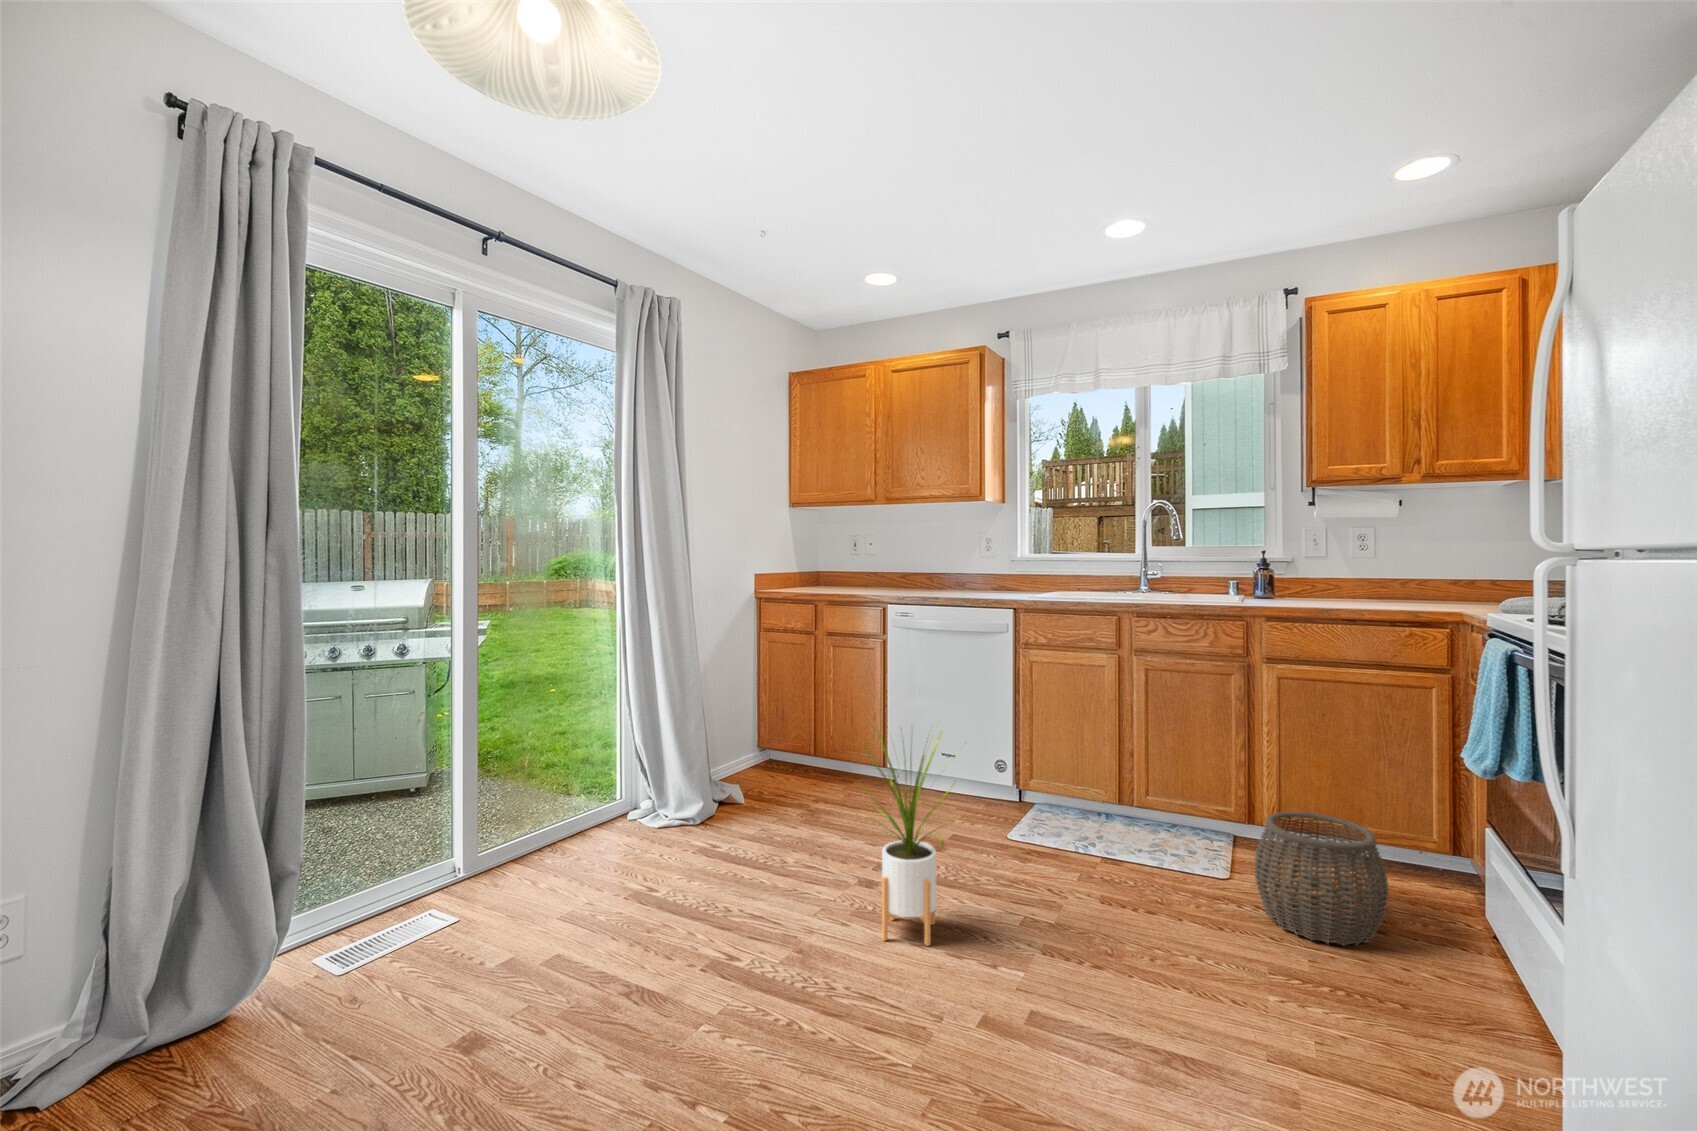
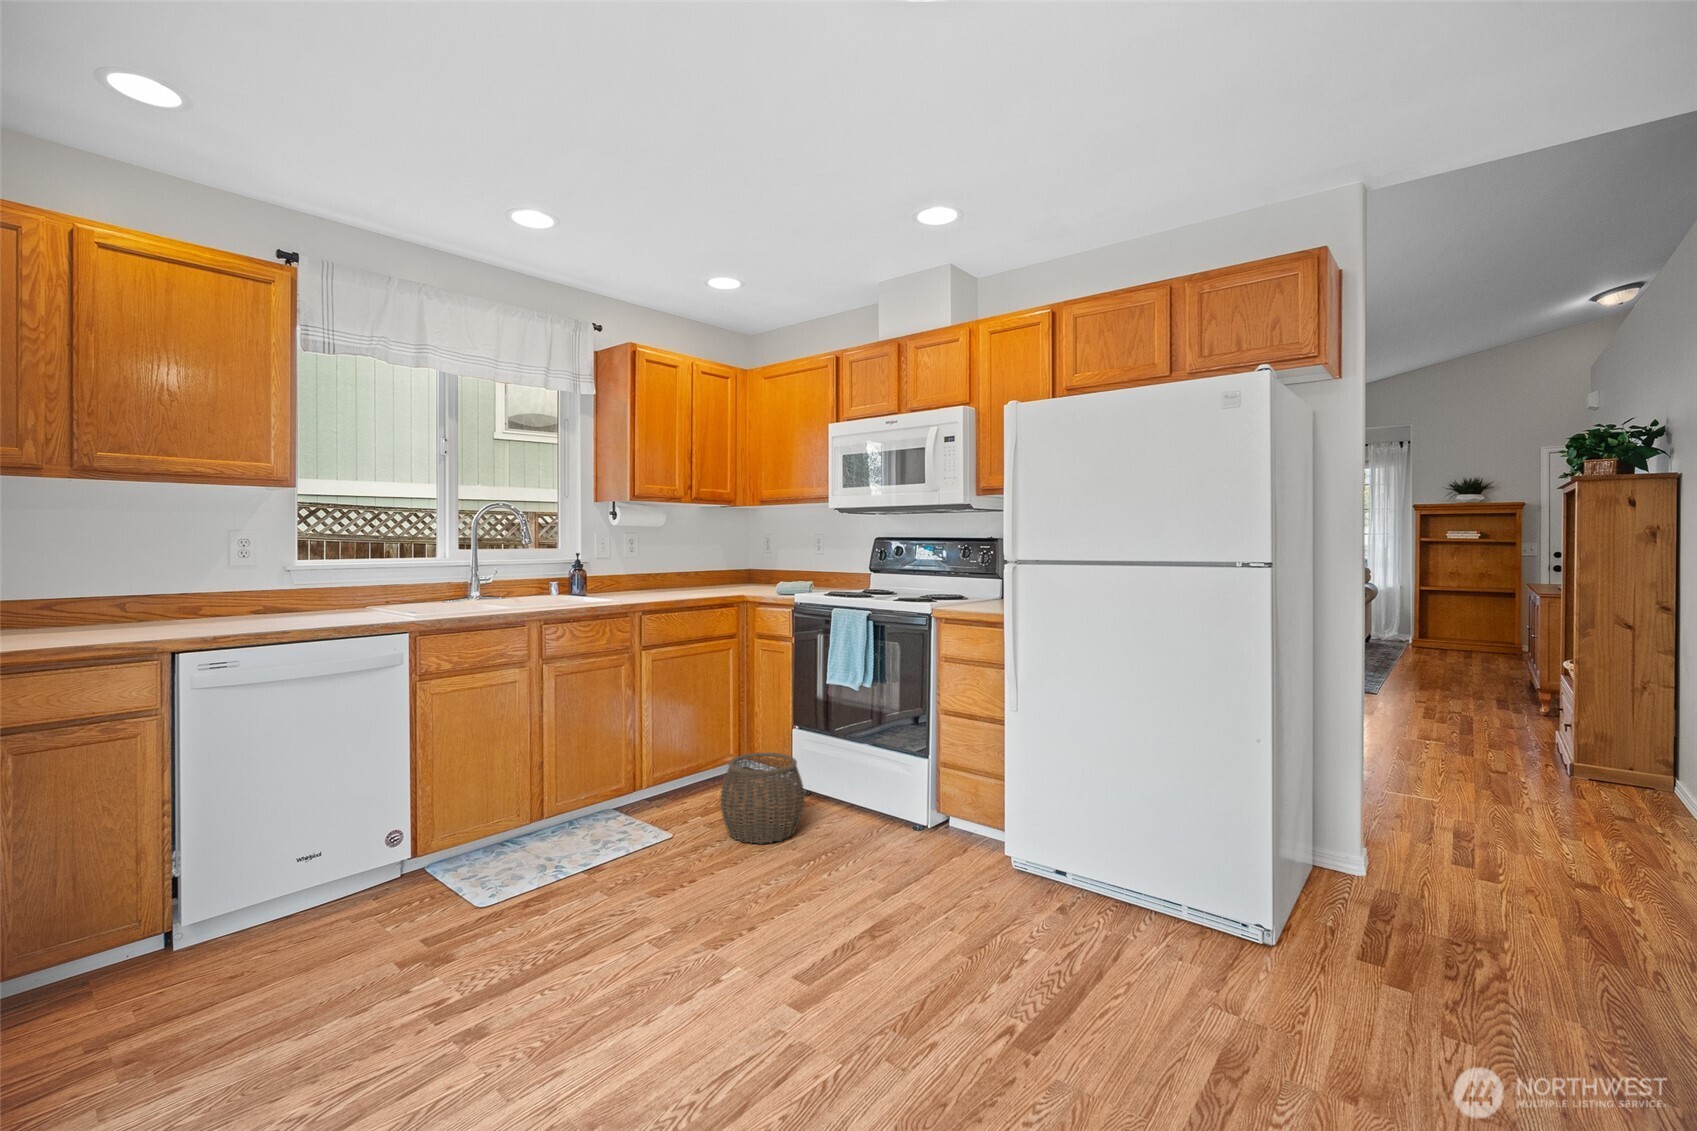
house plant: present [857,731,954,946] -> none [545,756,687,1044]

